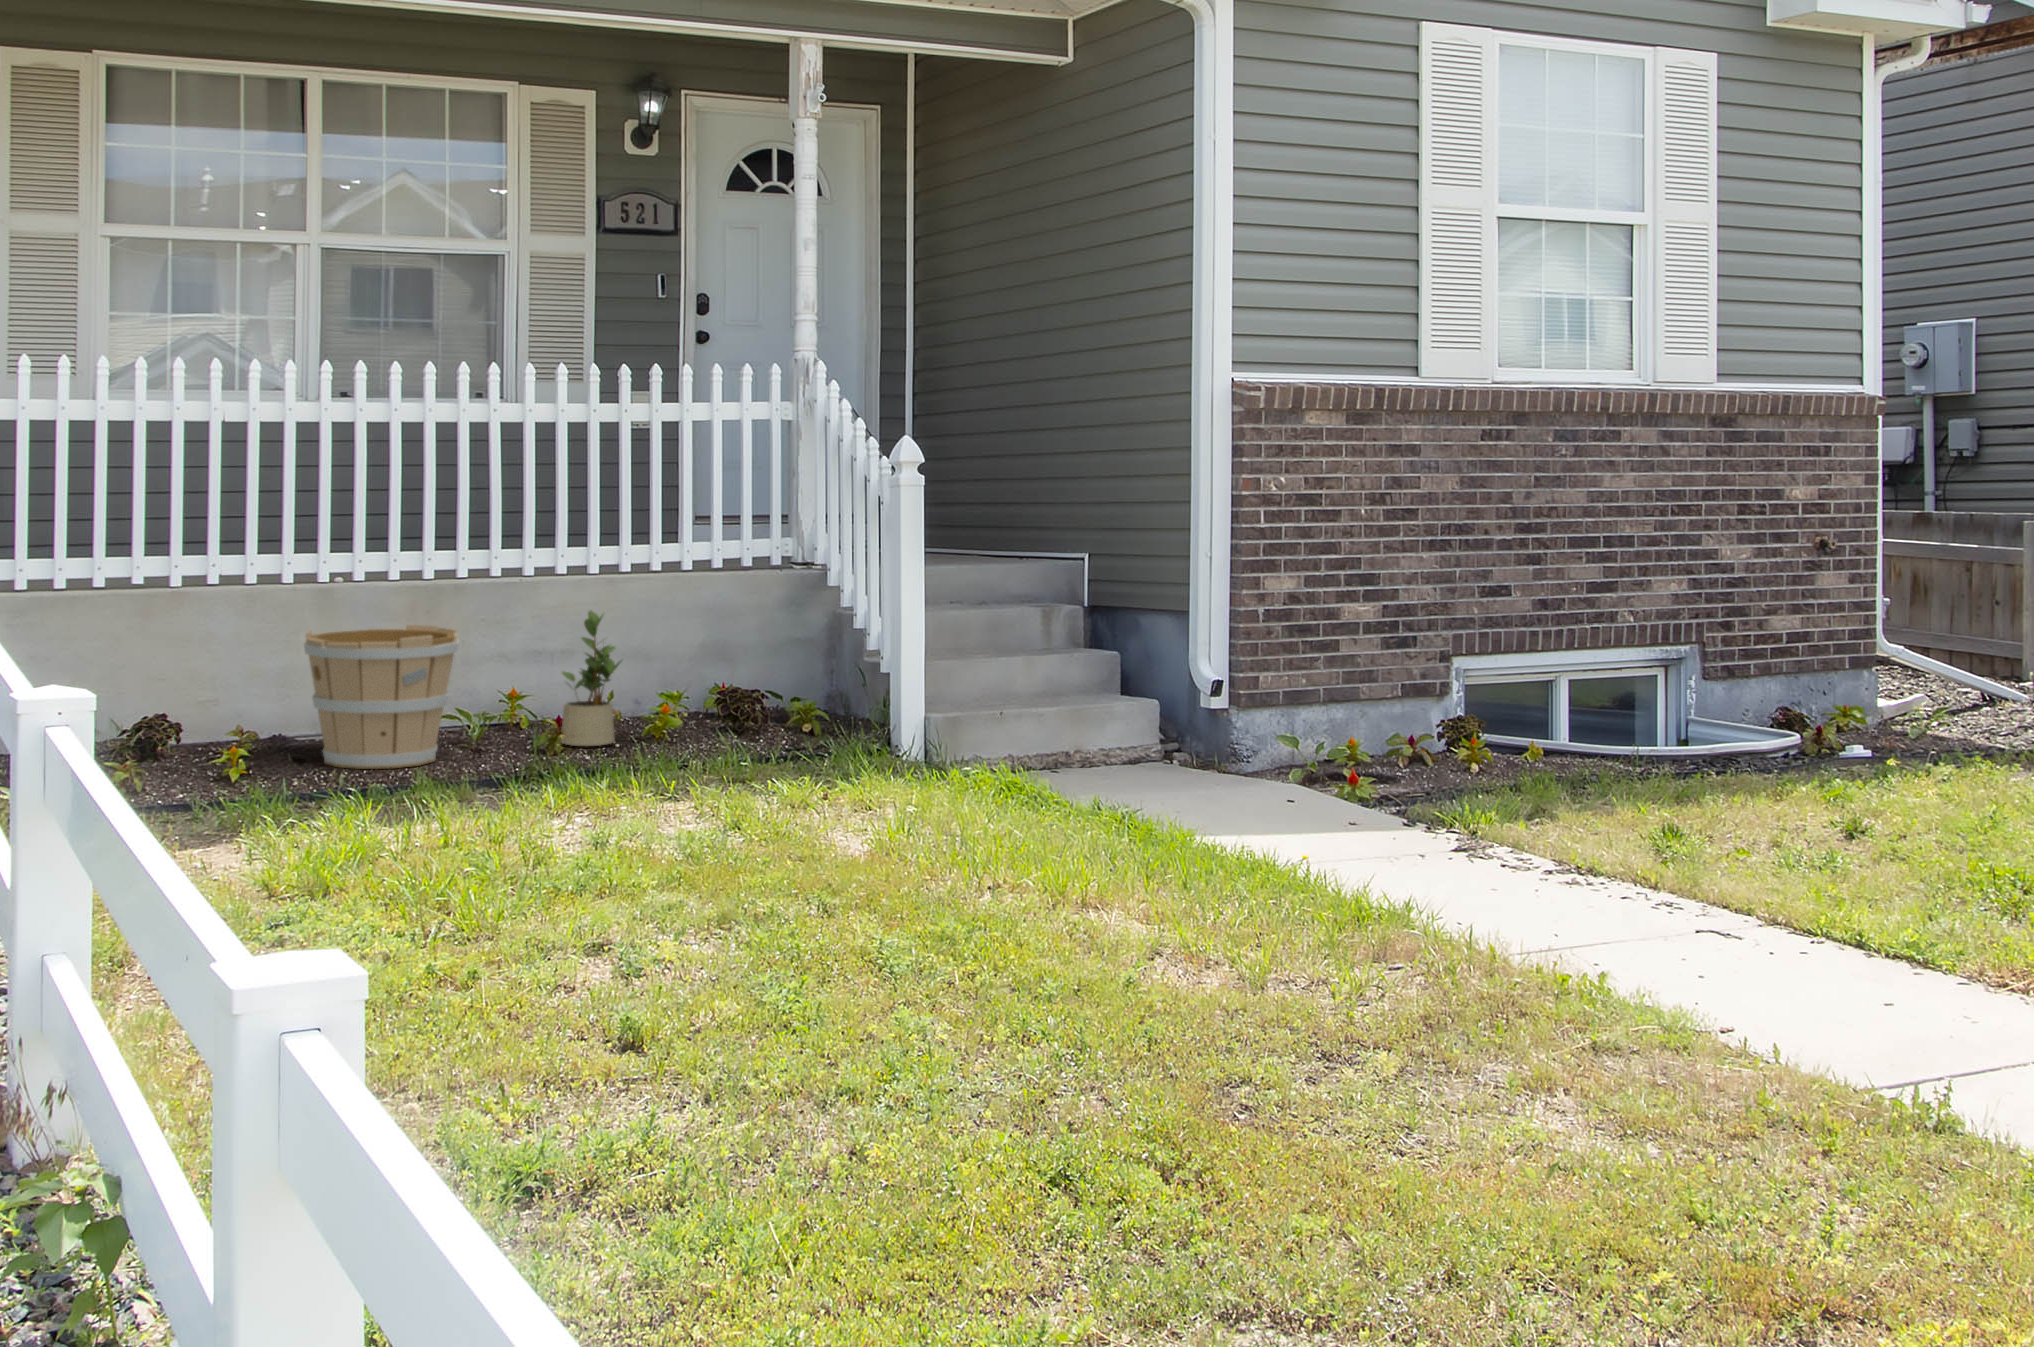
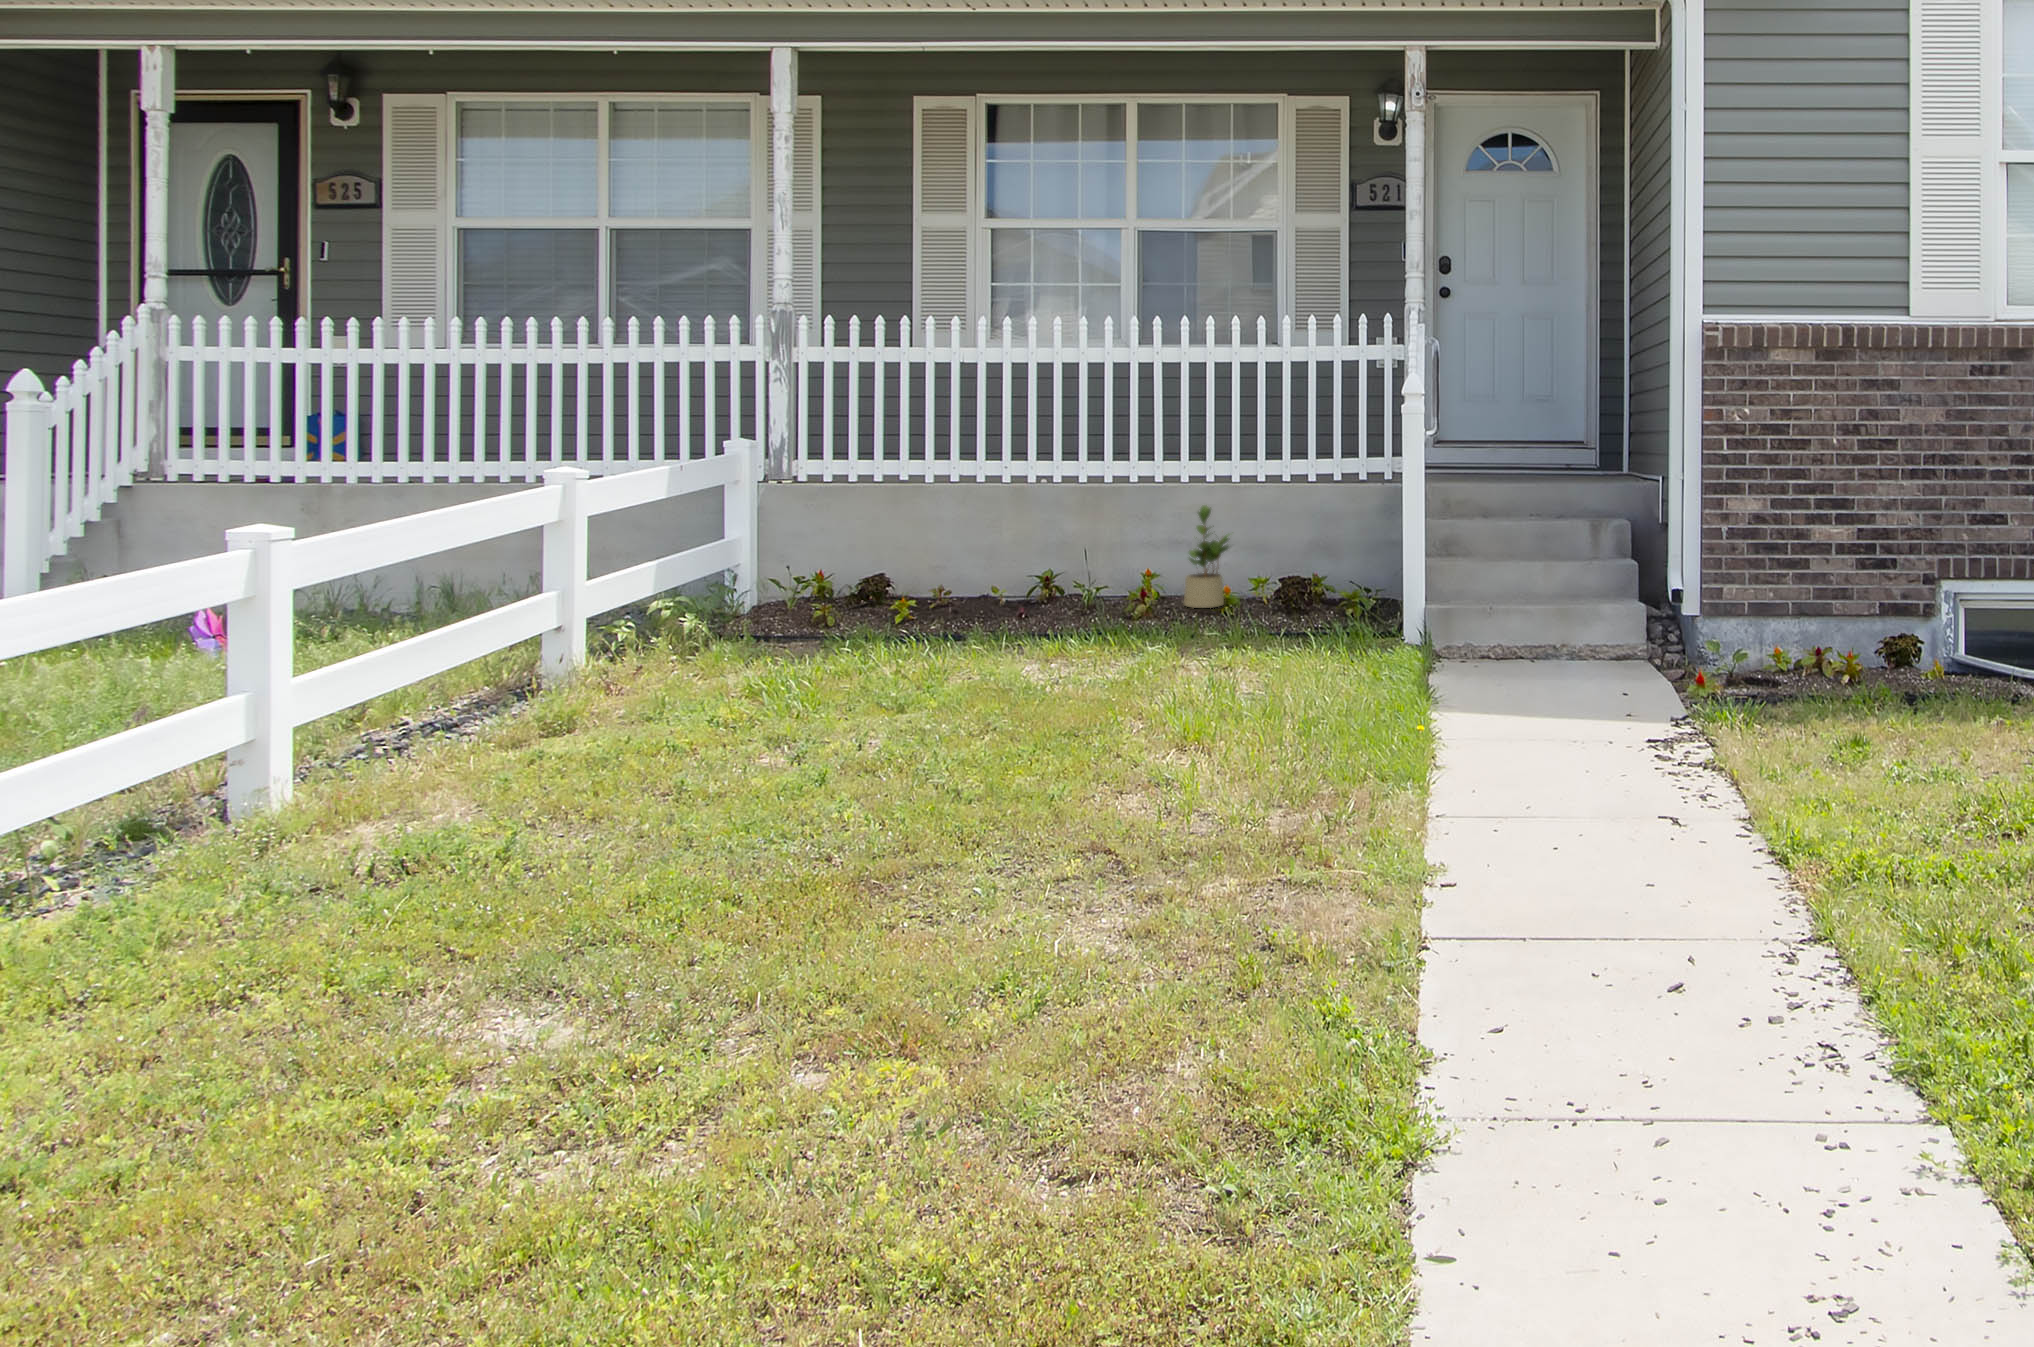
wooden bucket: present [304,625,459,769] -> none [980,511,1093,615]

